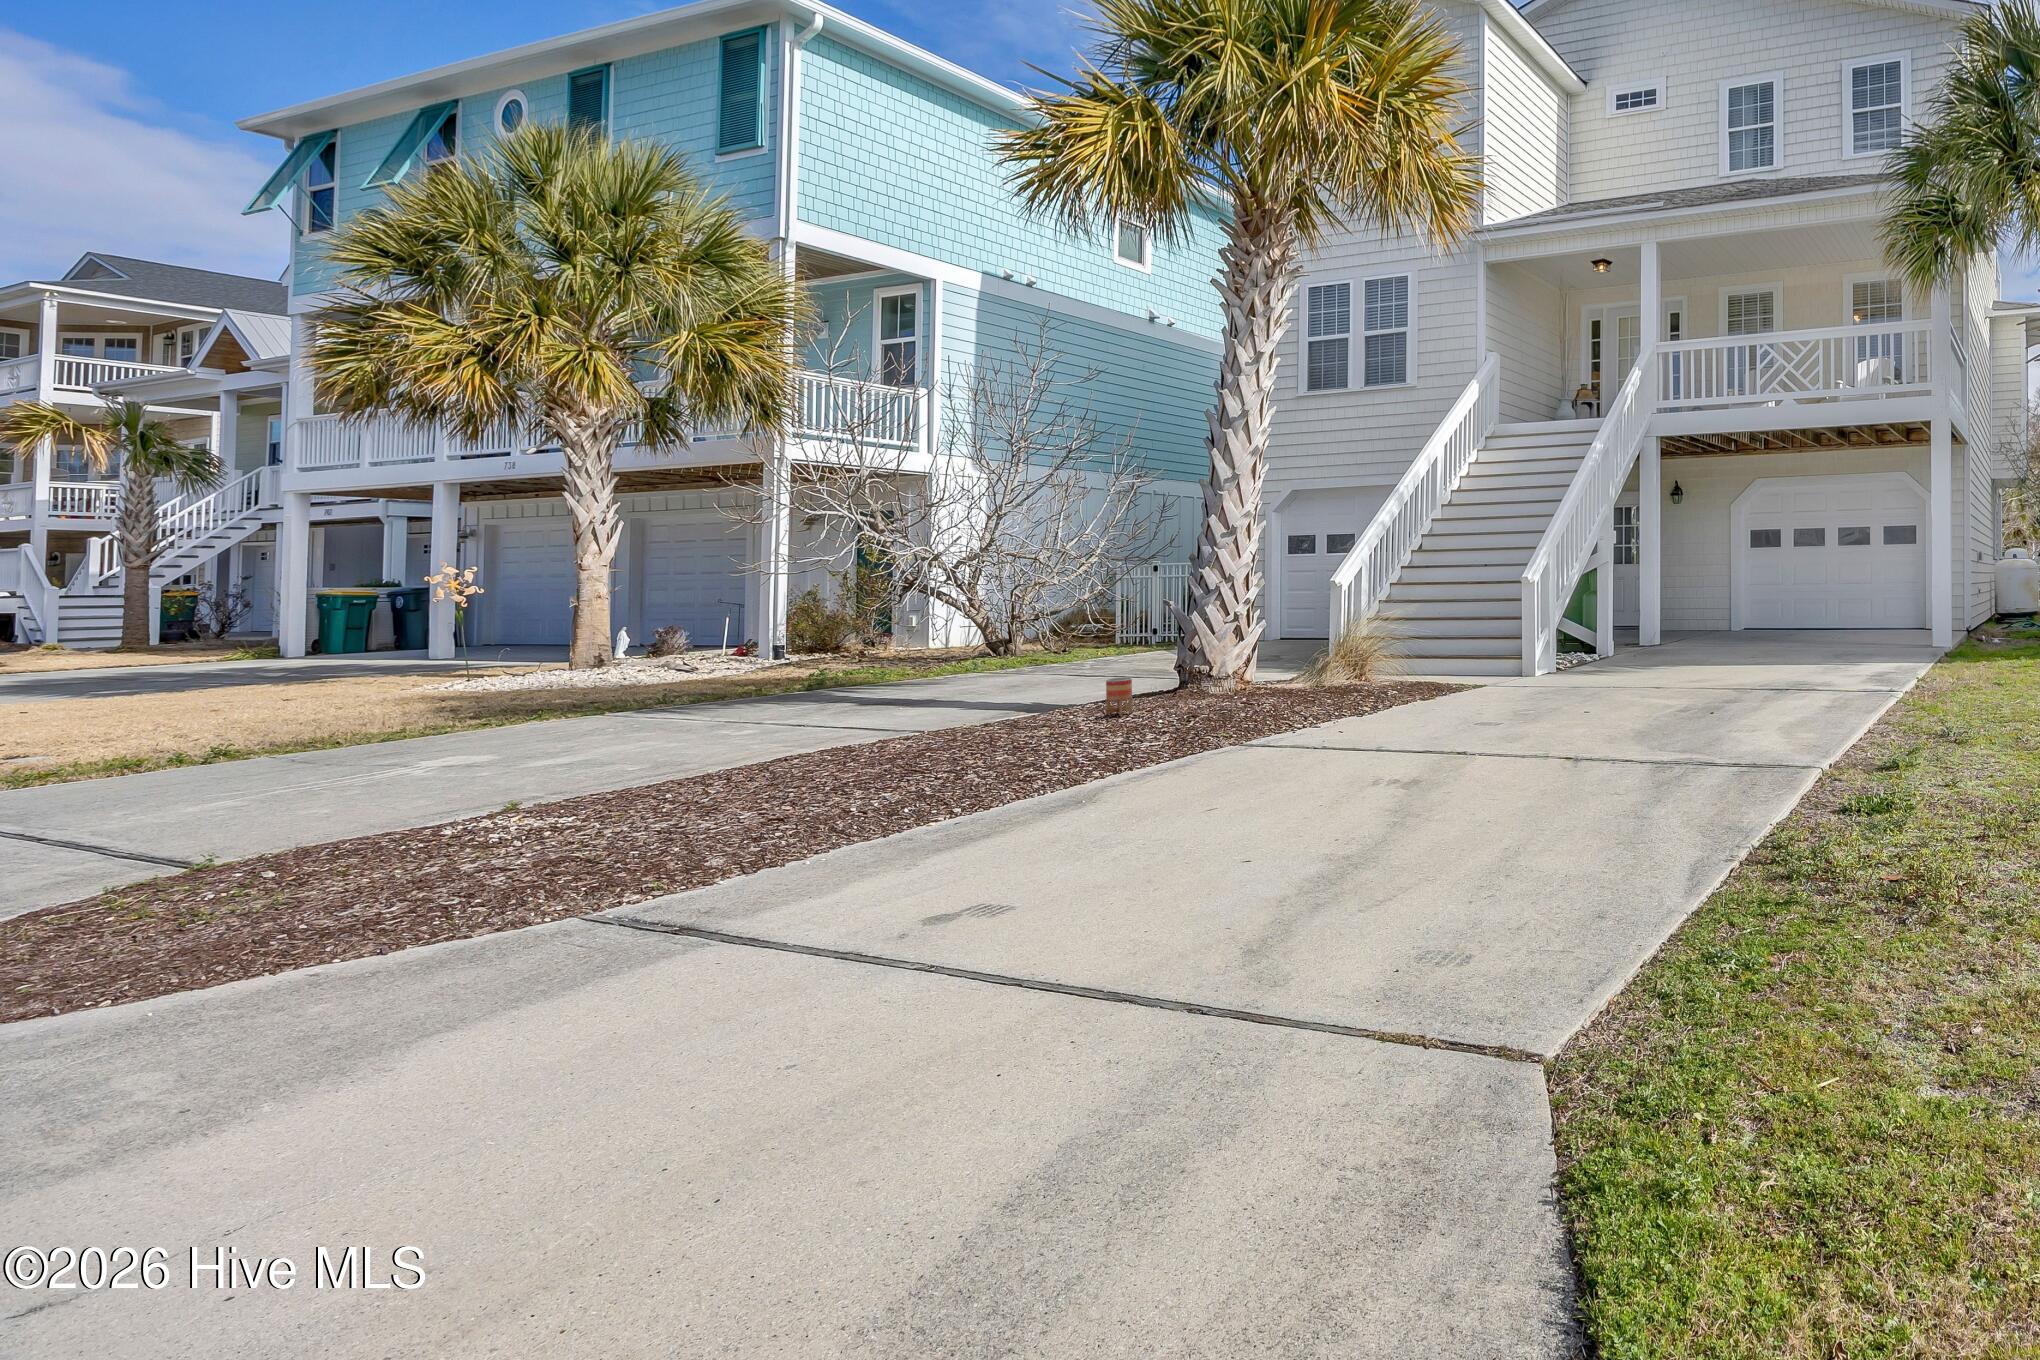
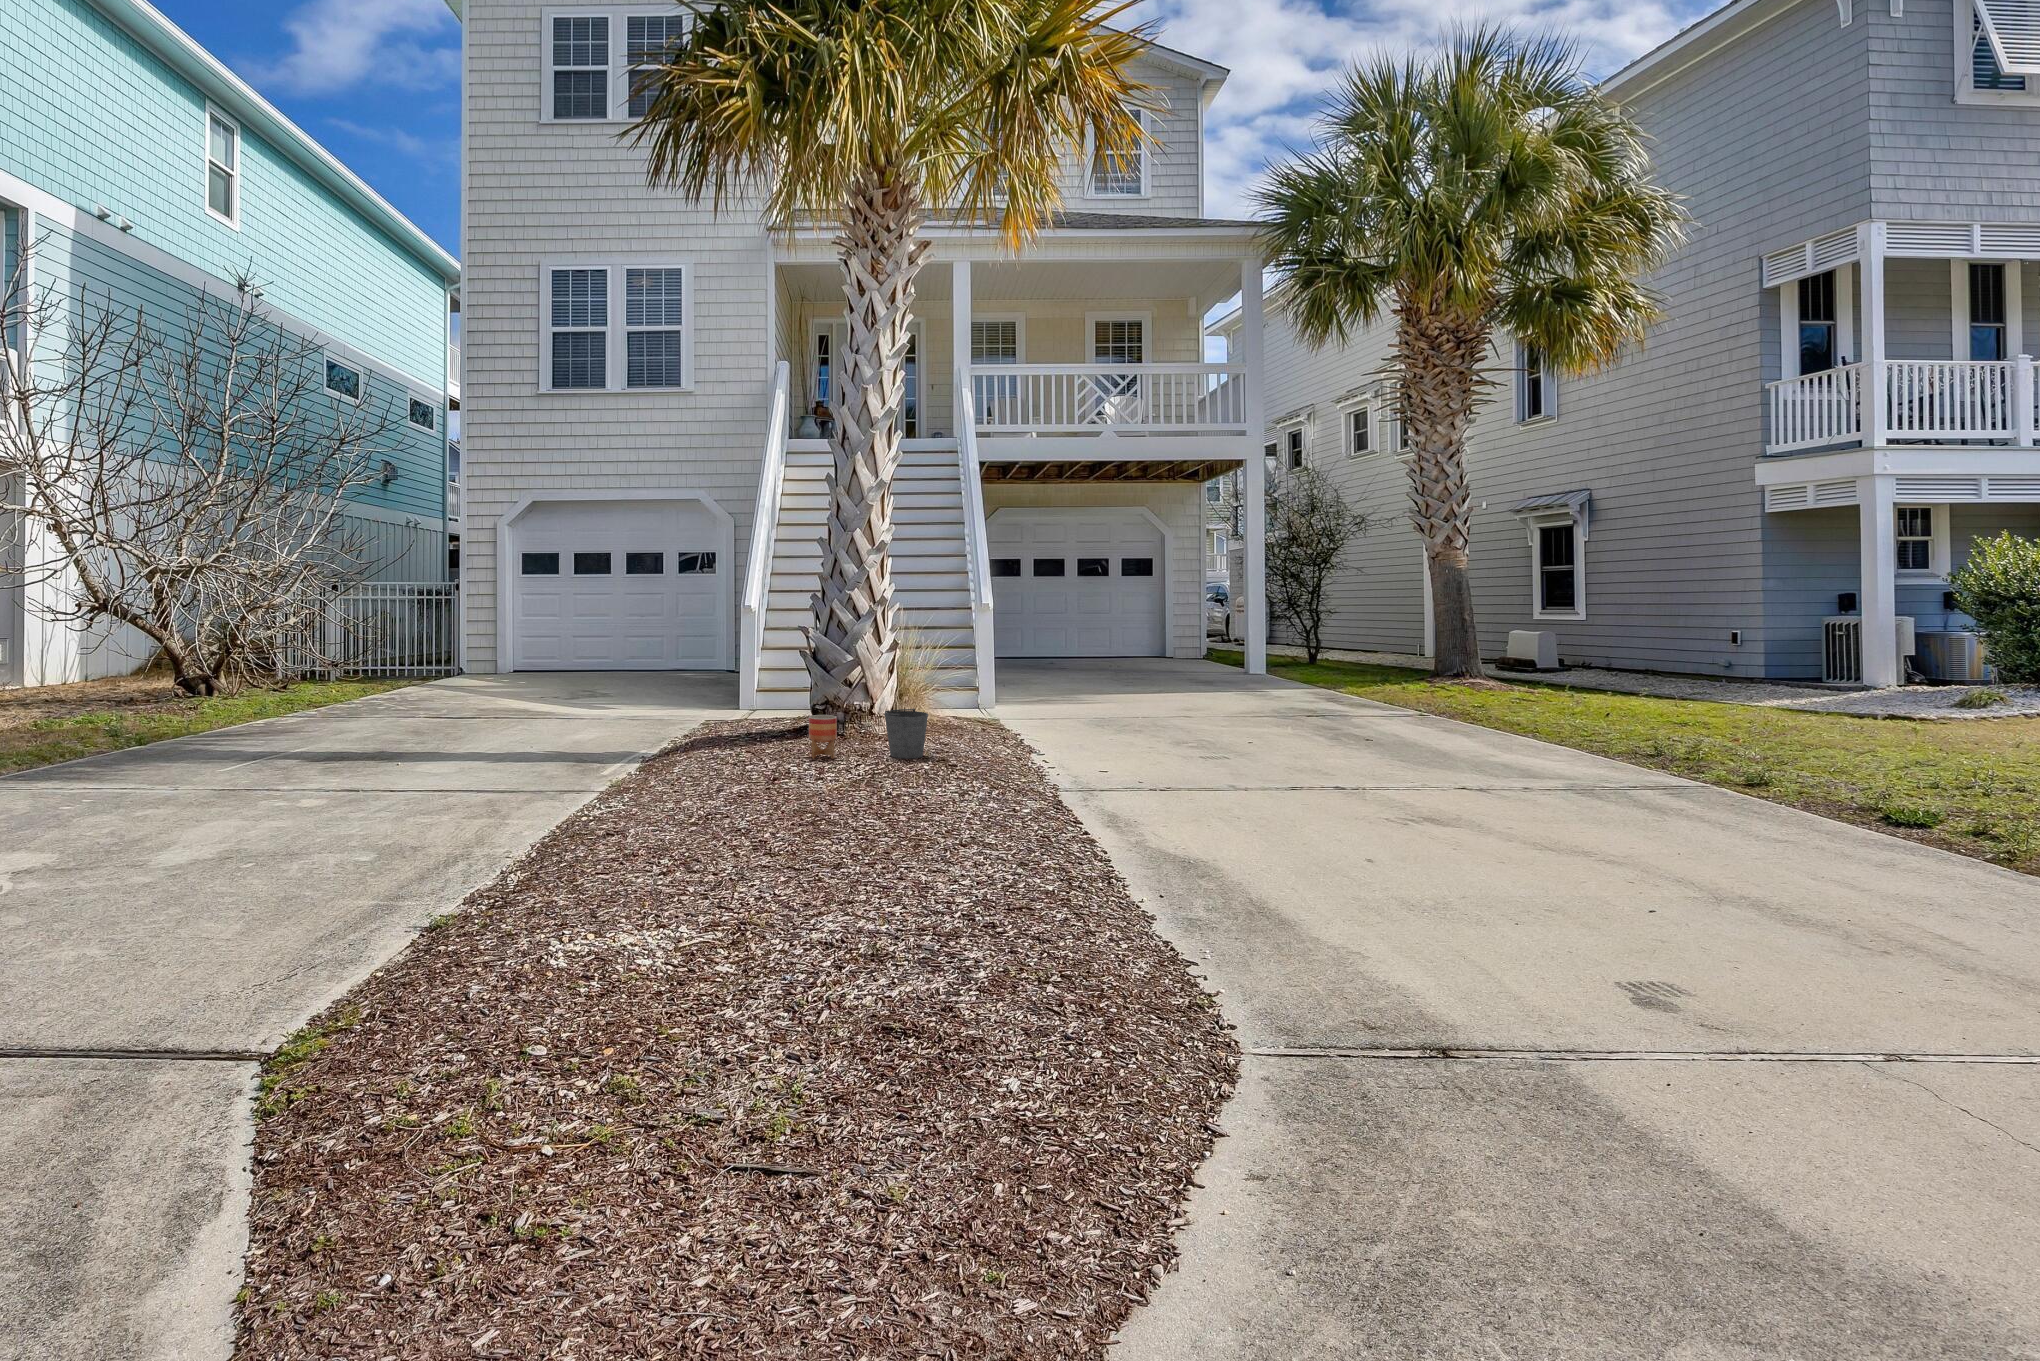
bucket: none [1163,673,1204,718] -> present [884,708,928,759]

